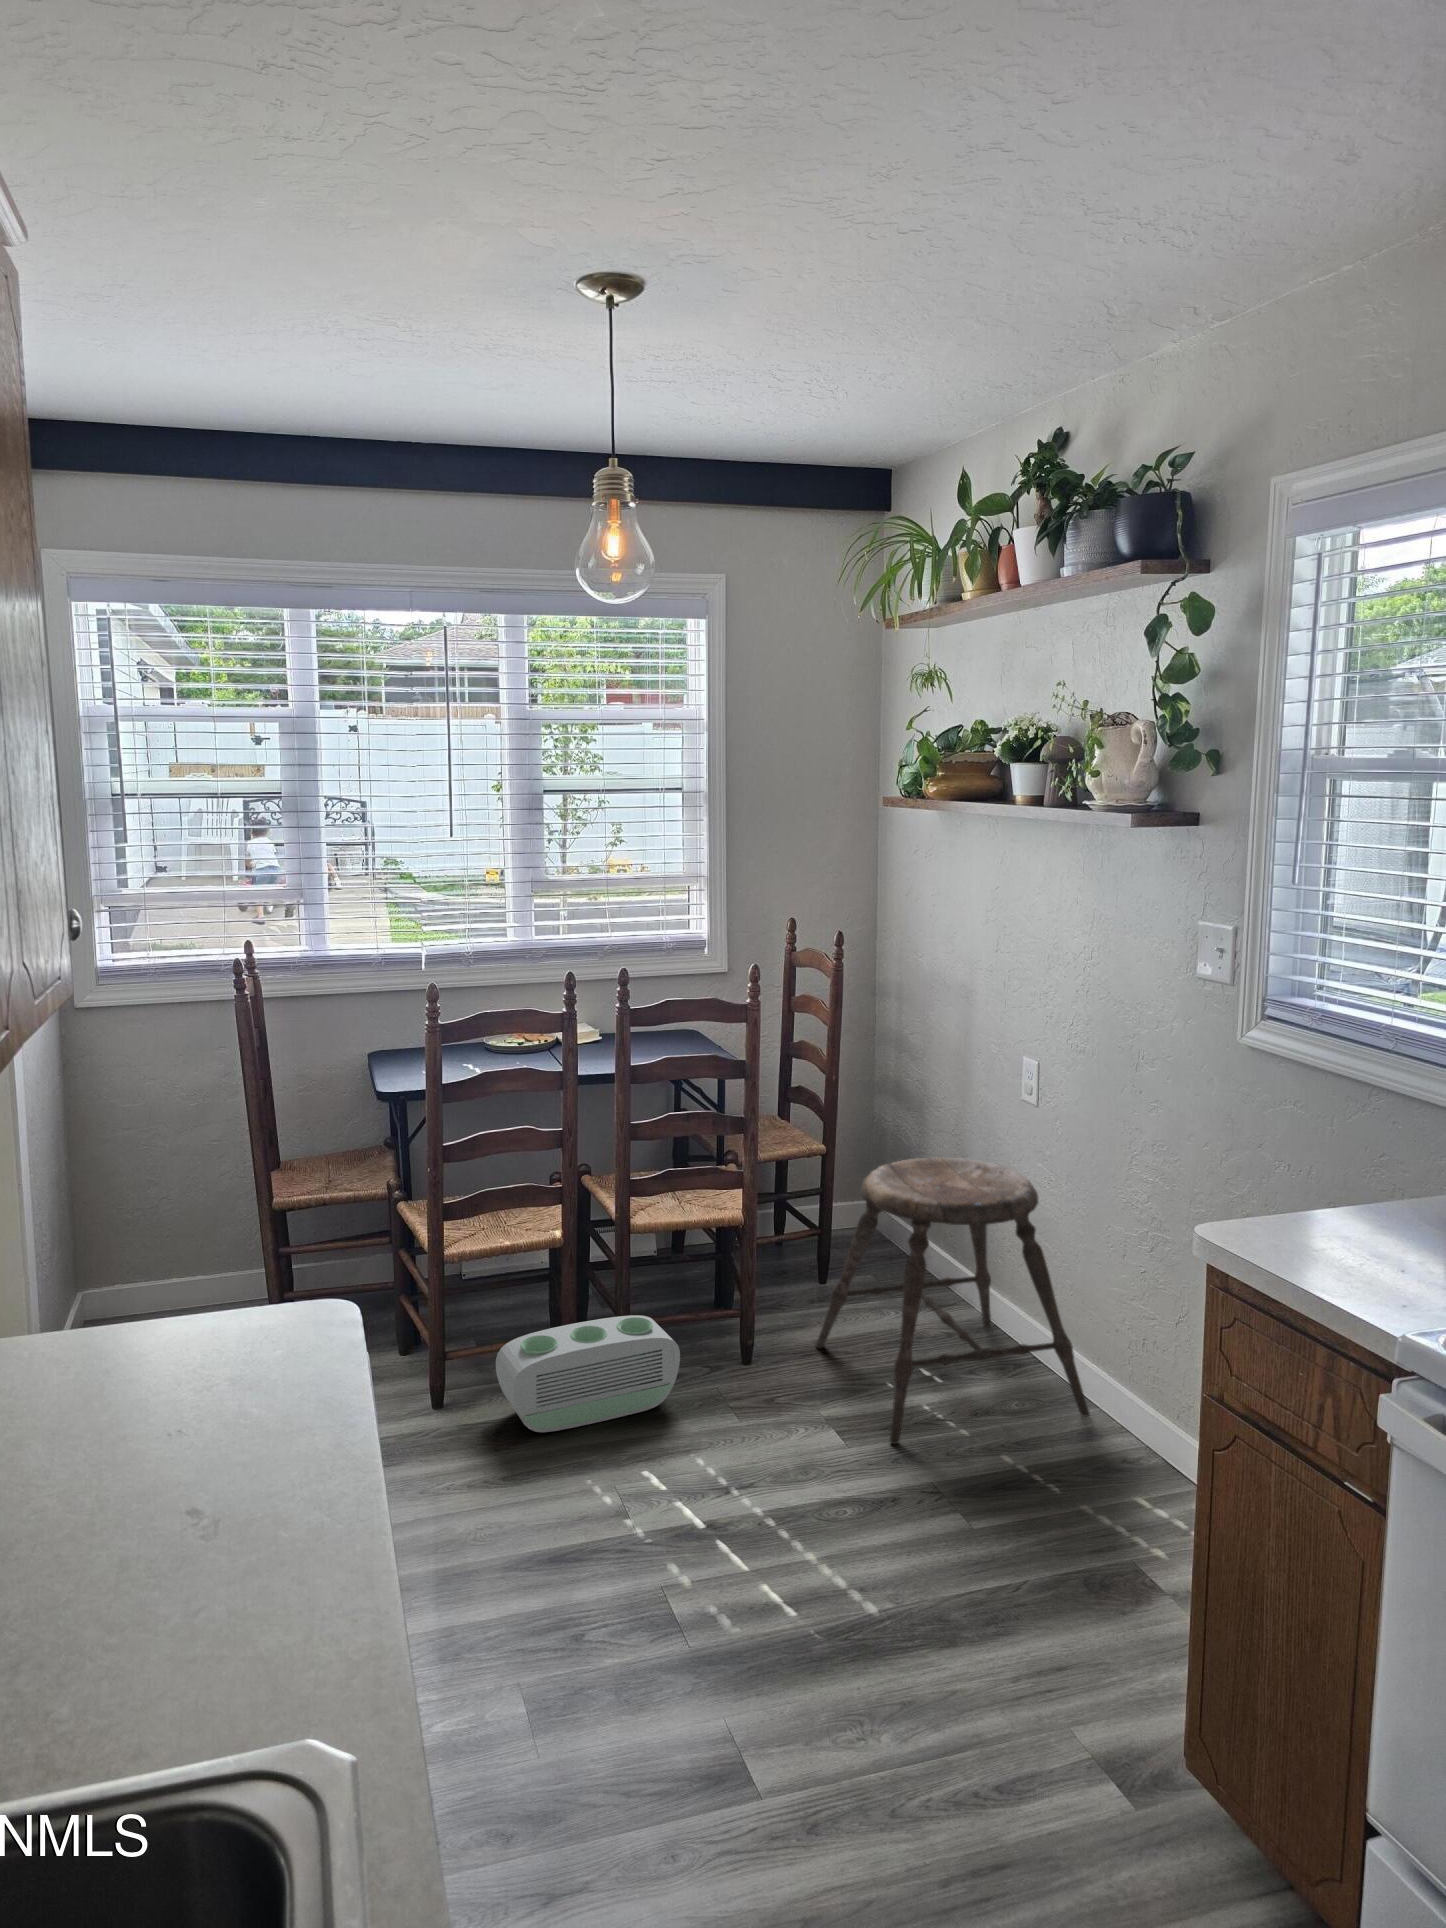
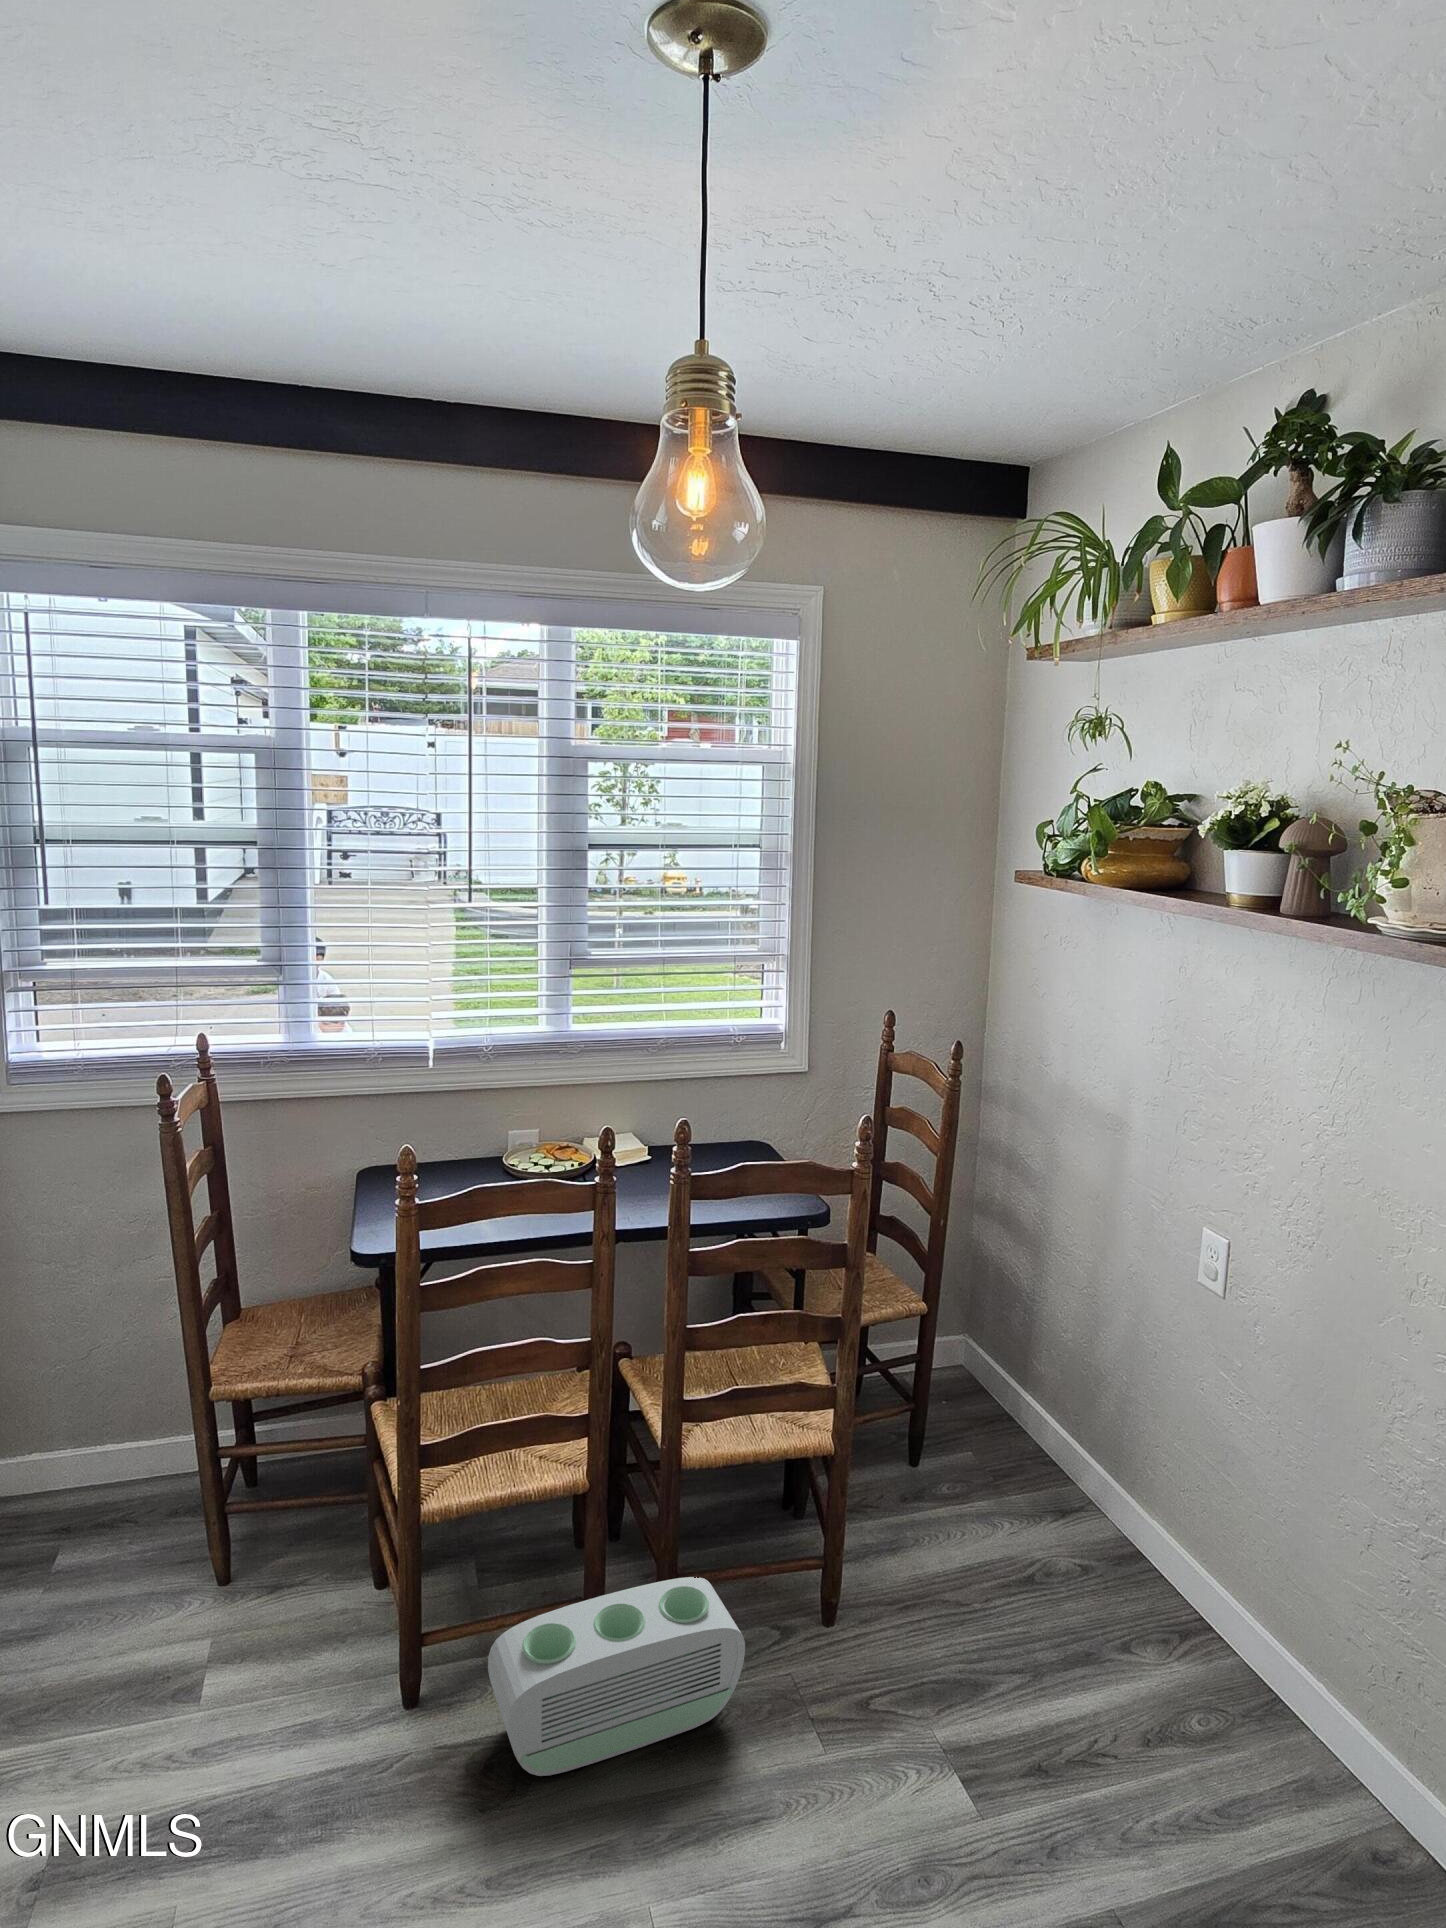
stool: present [816,1158,1090,1444] -> none [918,1358,1311,1816]

